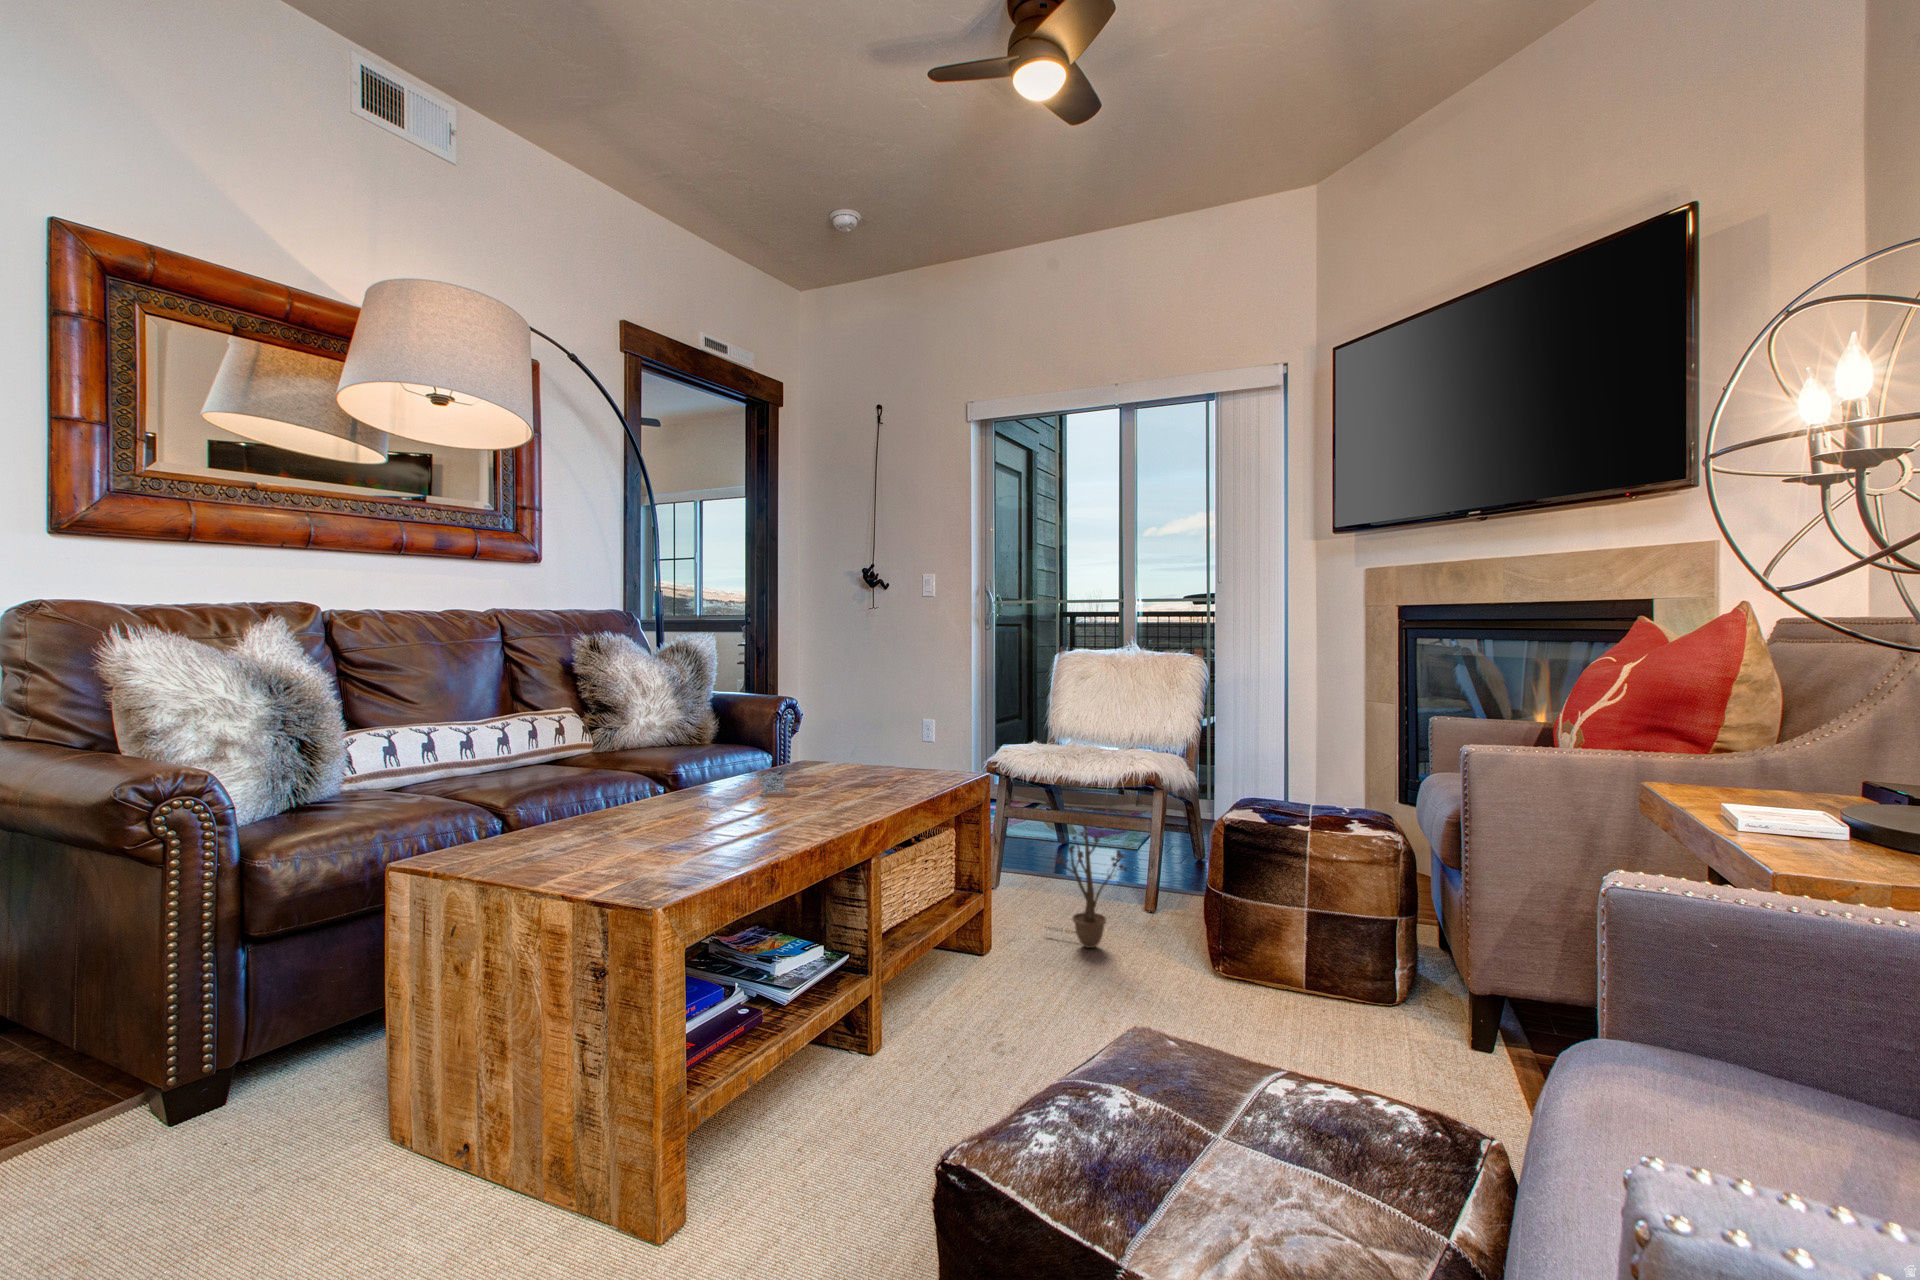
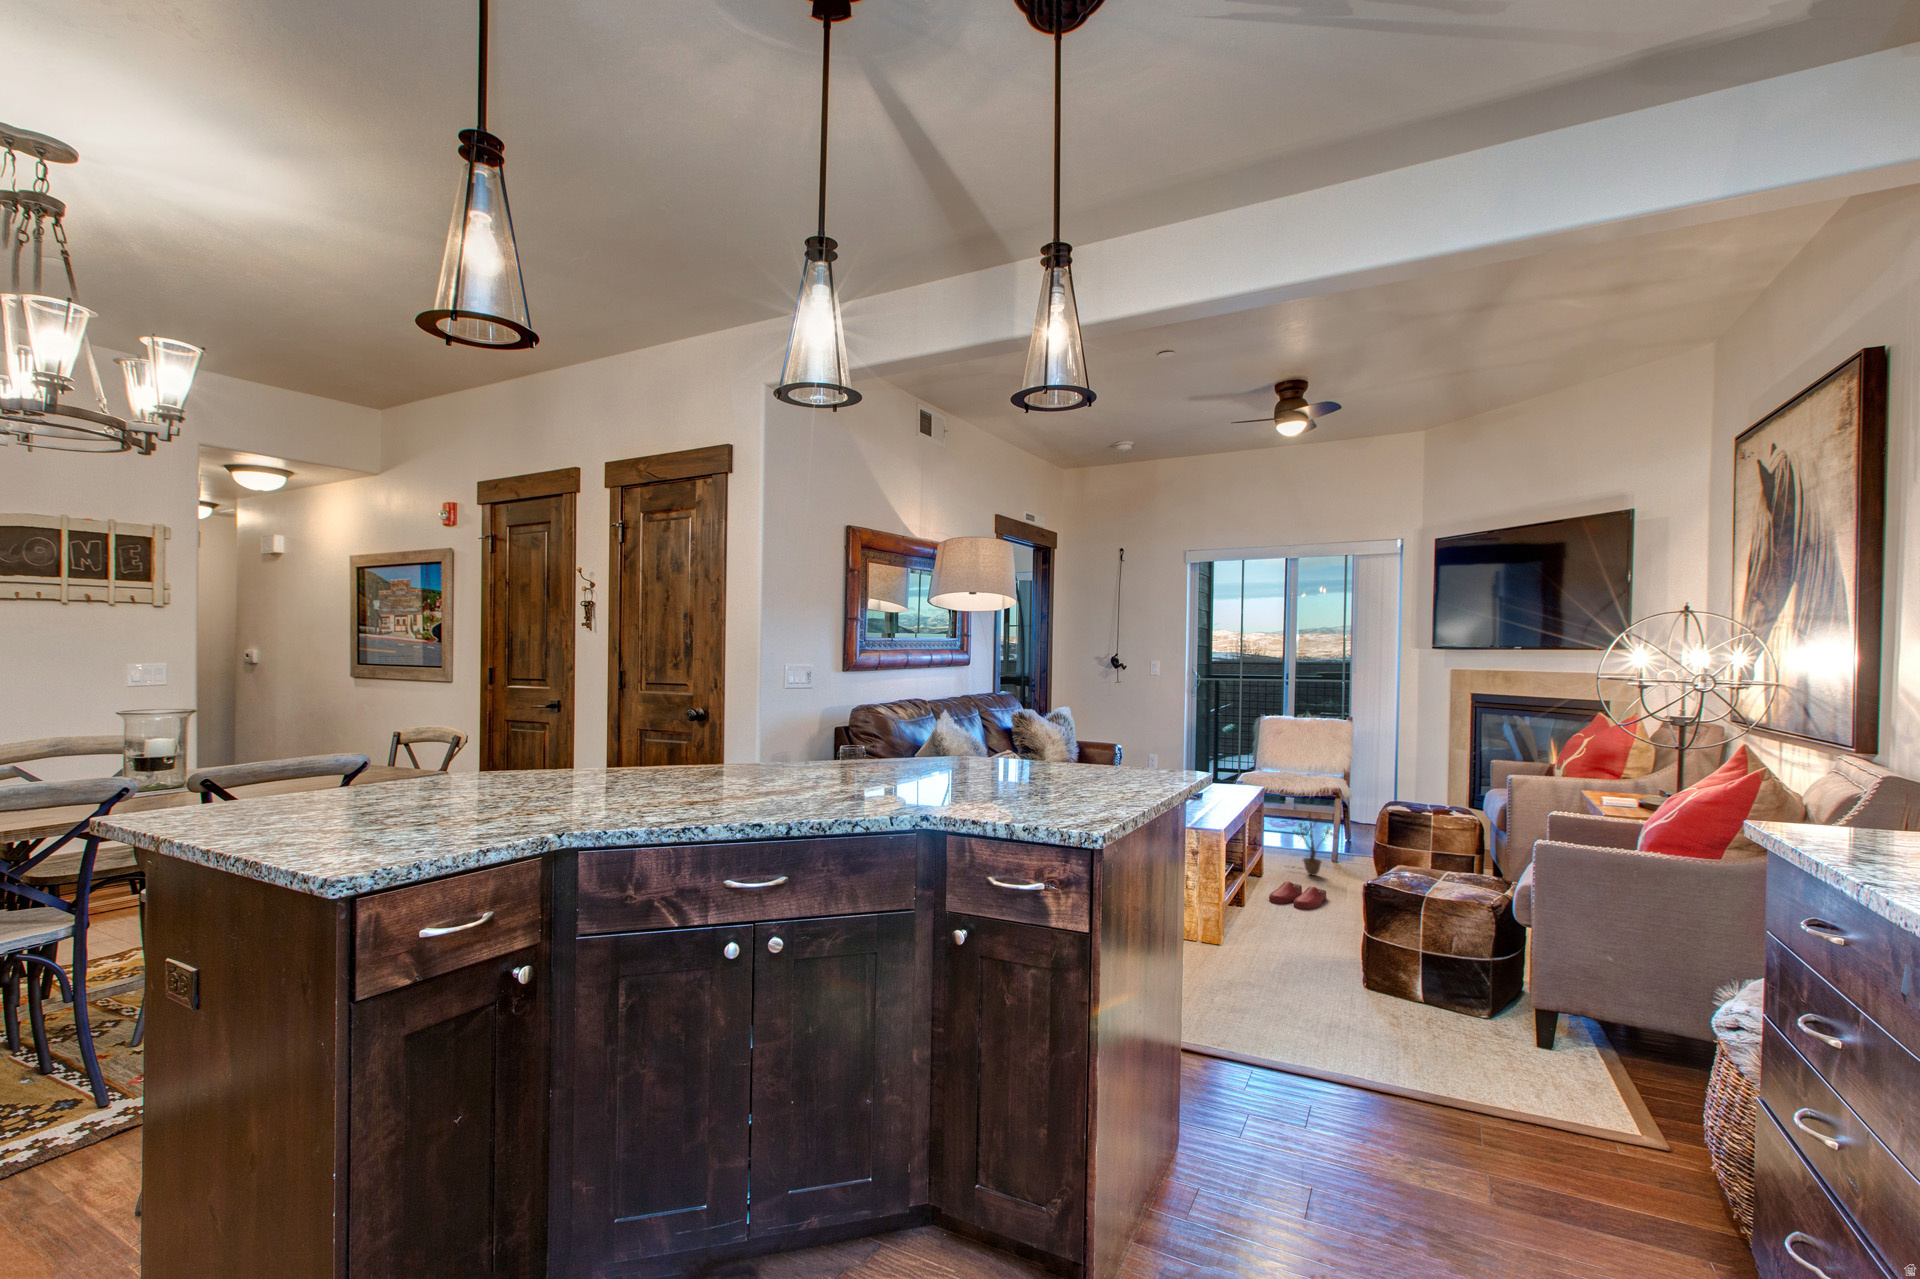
slippers: none [950,981,1080,1059] -> present [1269,881,1326,909]

